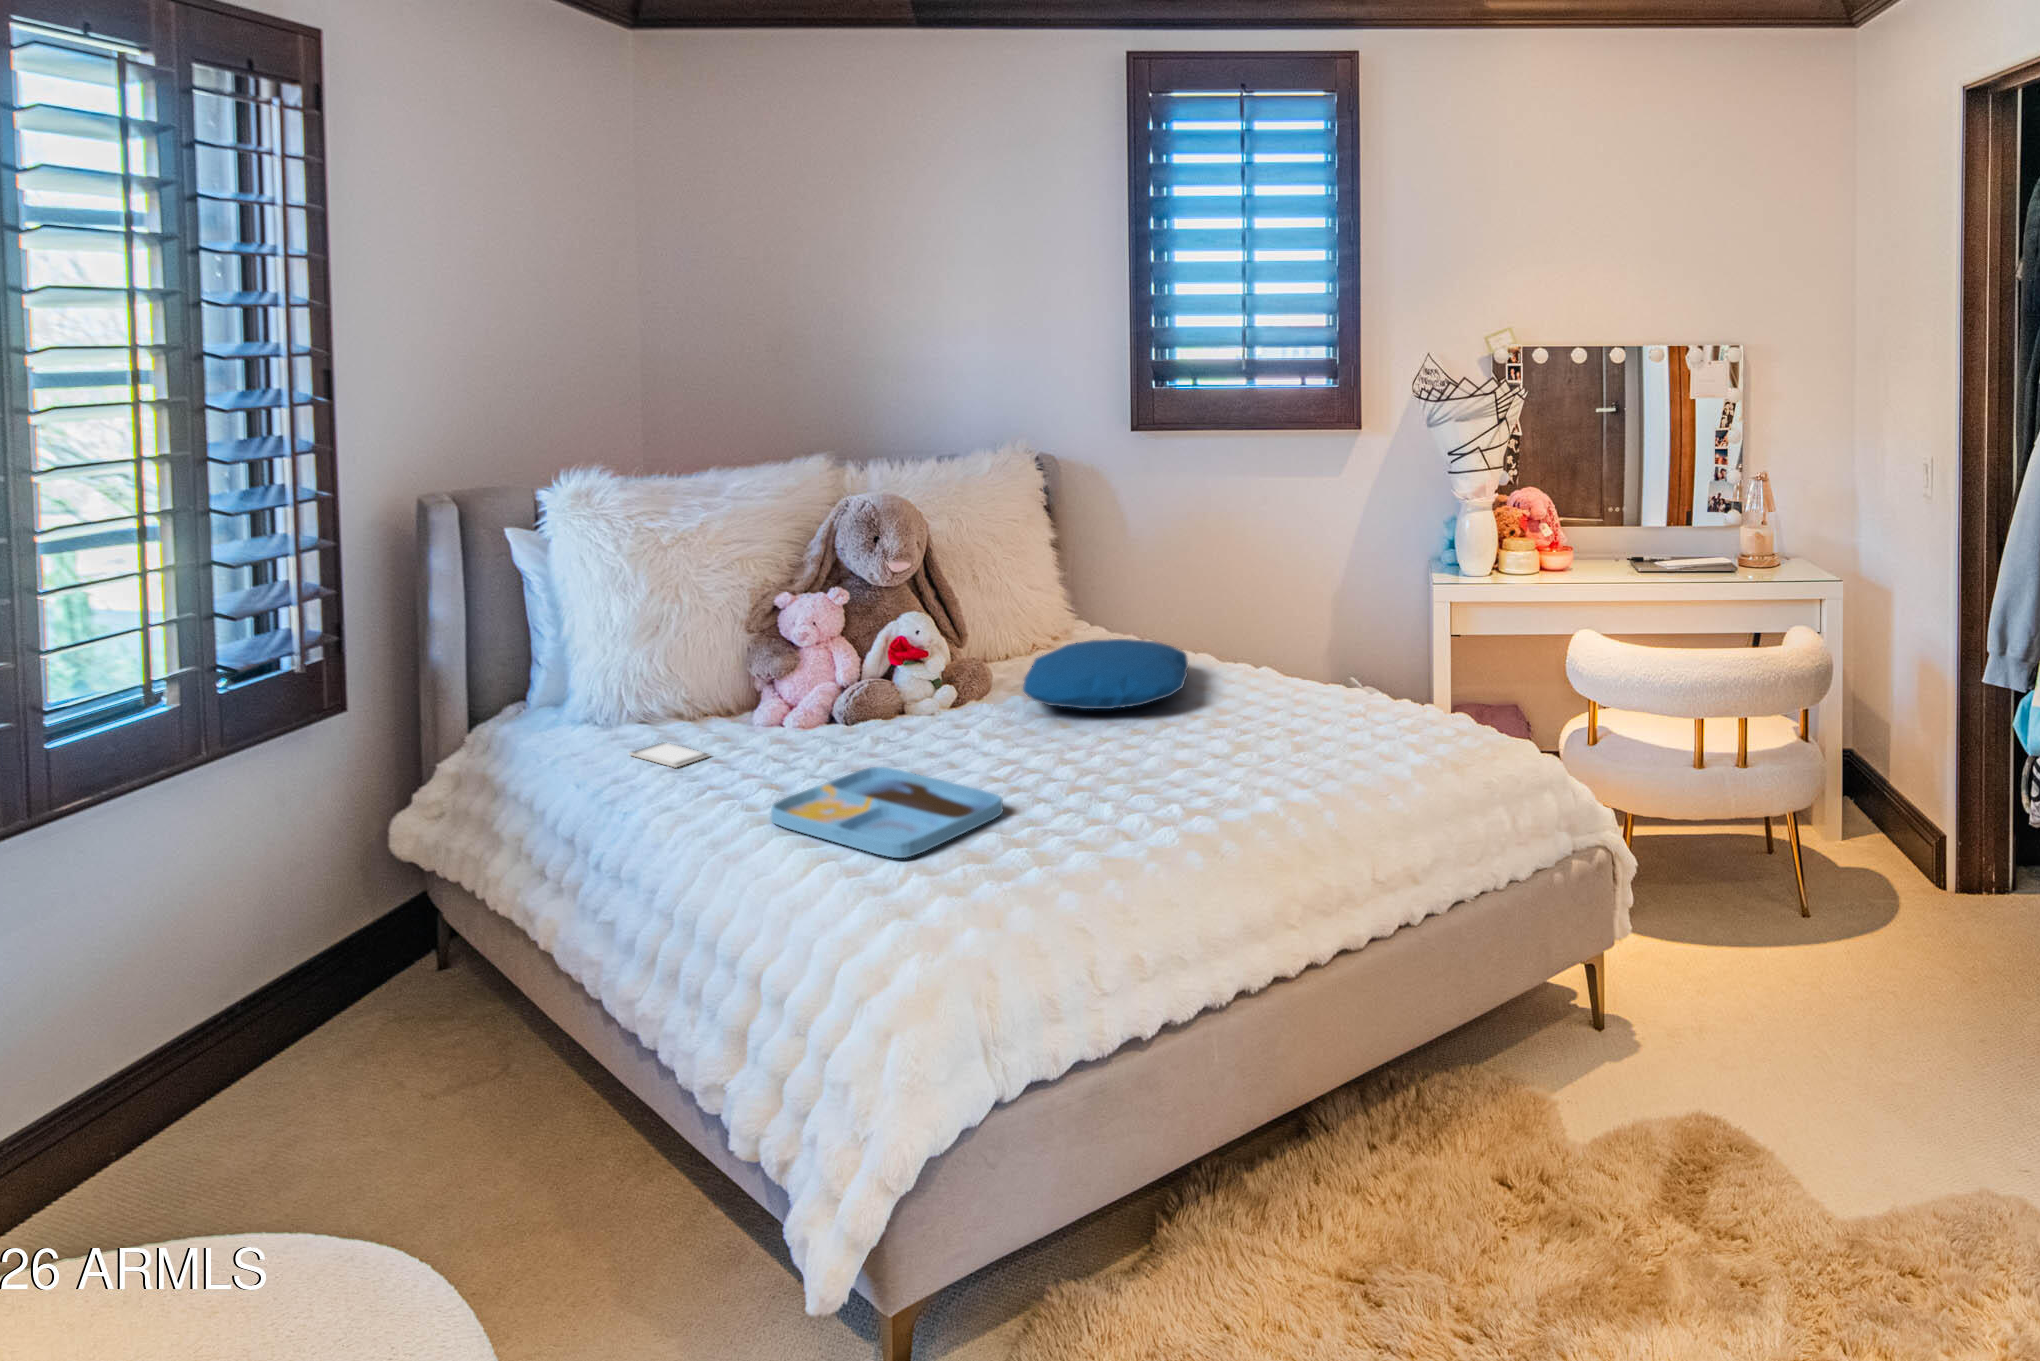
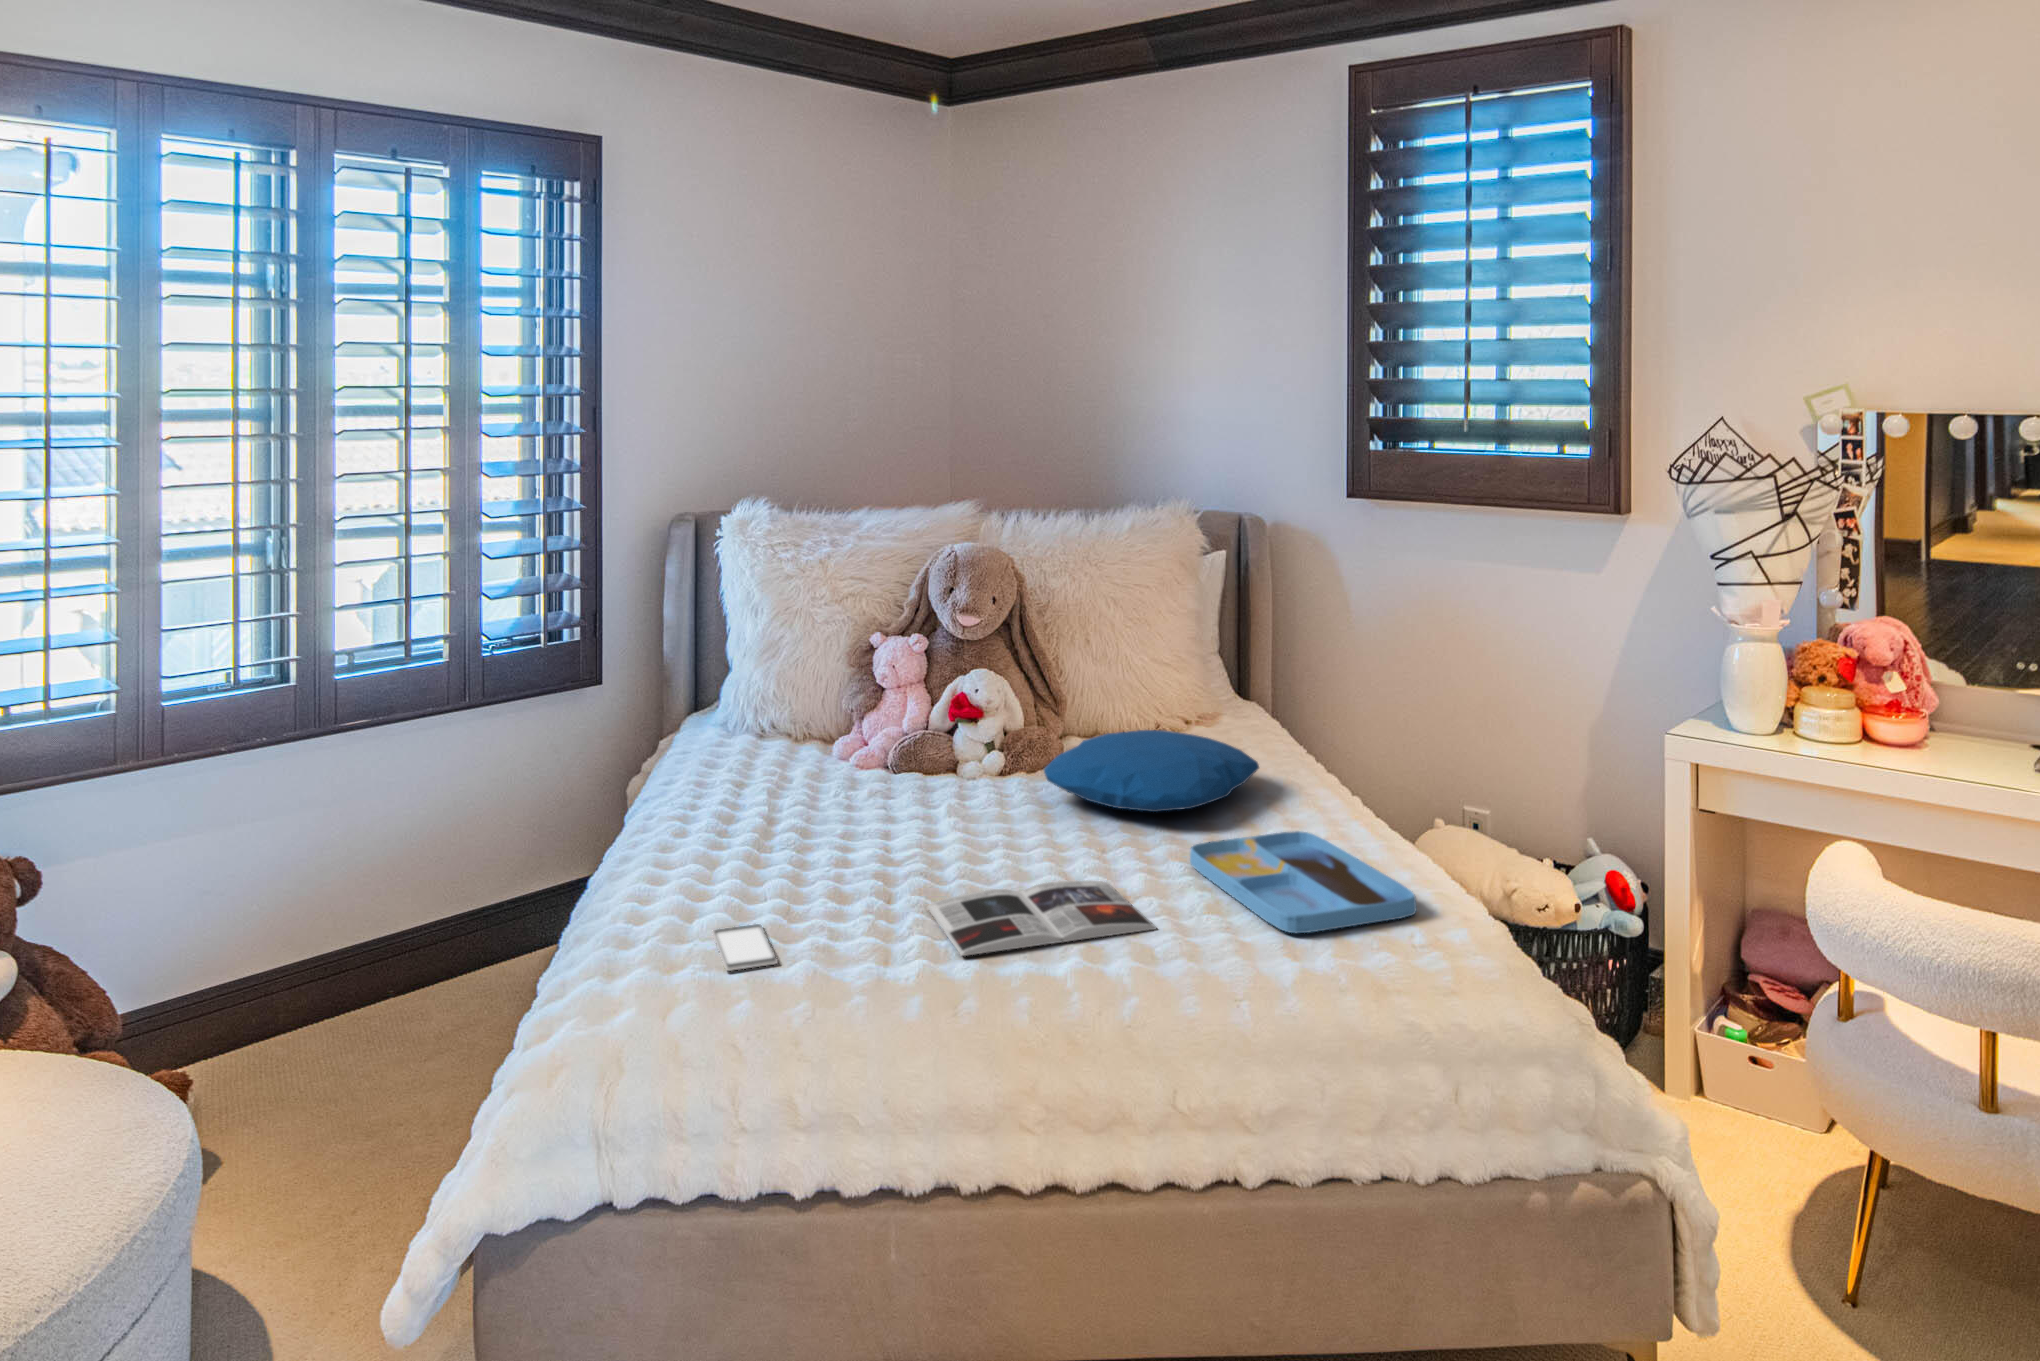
smartphone: present [629,742,710,768] -> present [712,924,778,971]
magazine: none [1061,763,1254,840] -> present [927,880,1156,956]
tray: present [771,767,1003,858] -> present [1190,831,1416,933]

